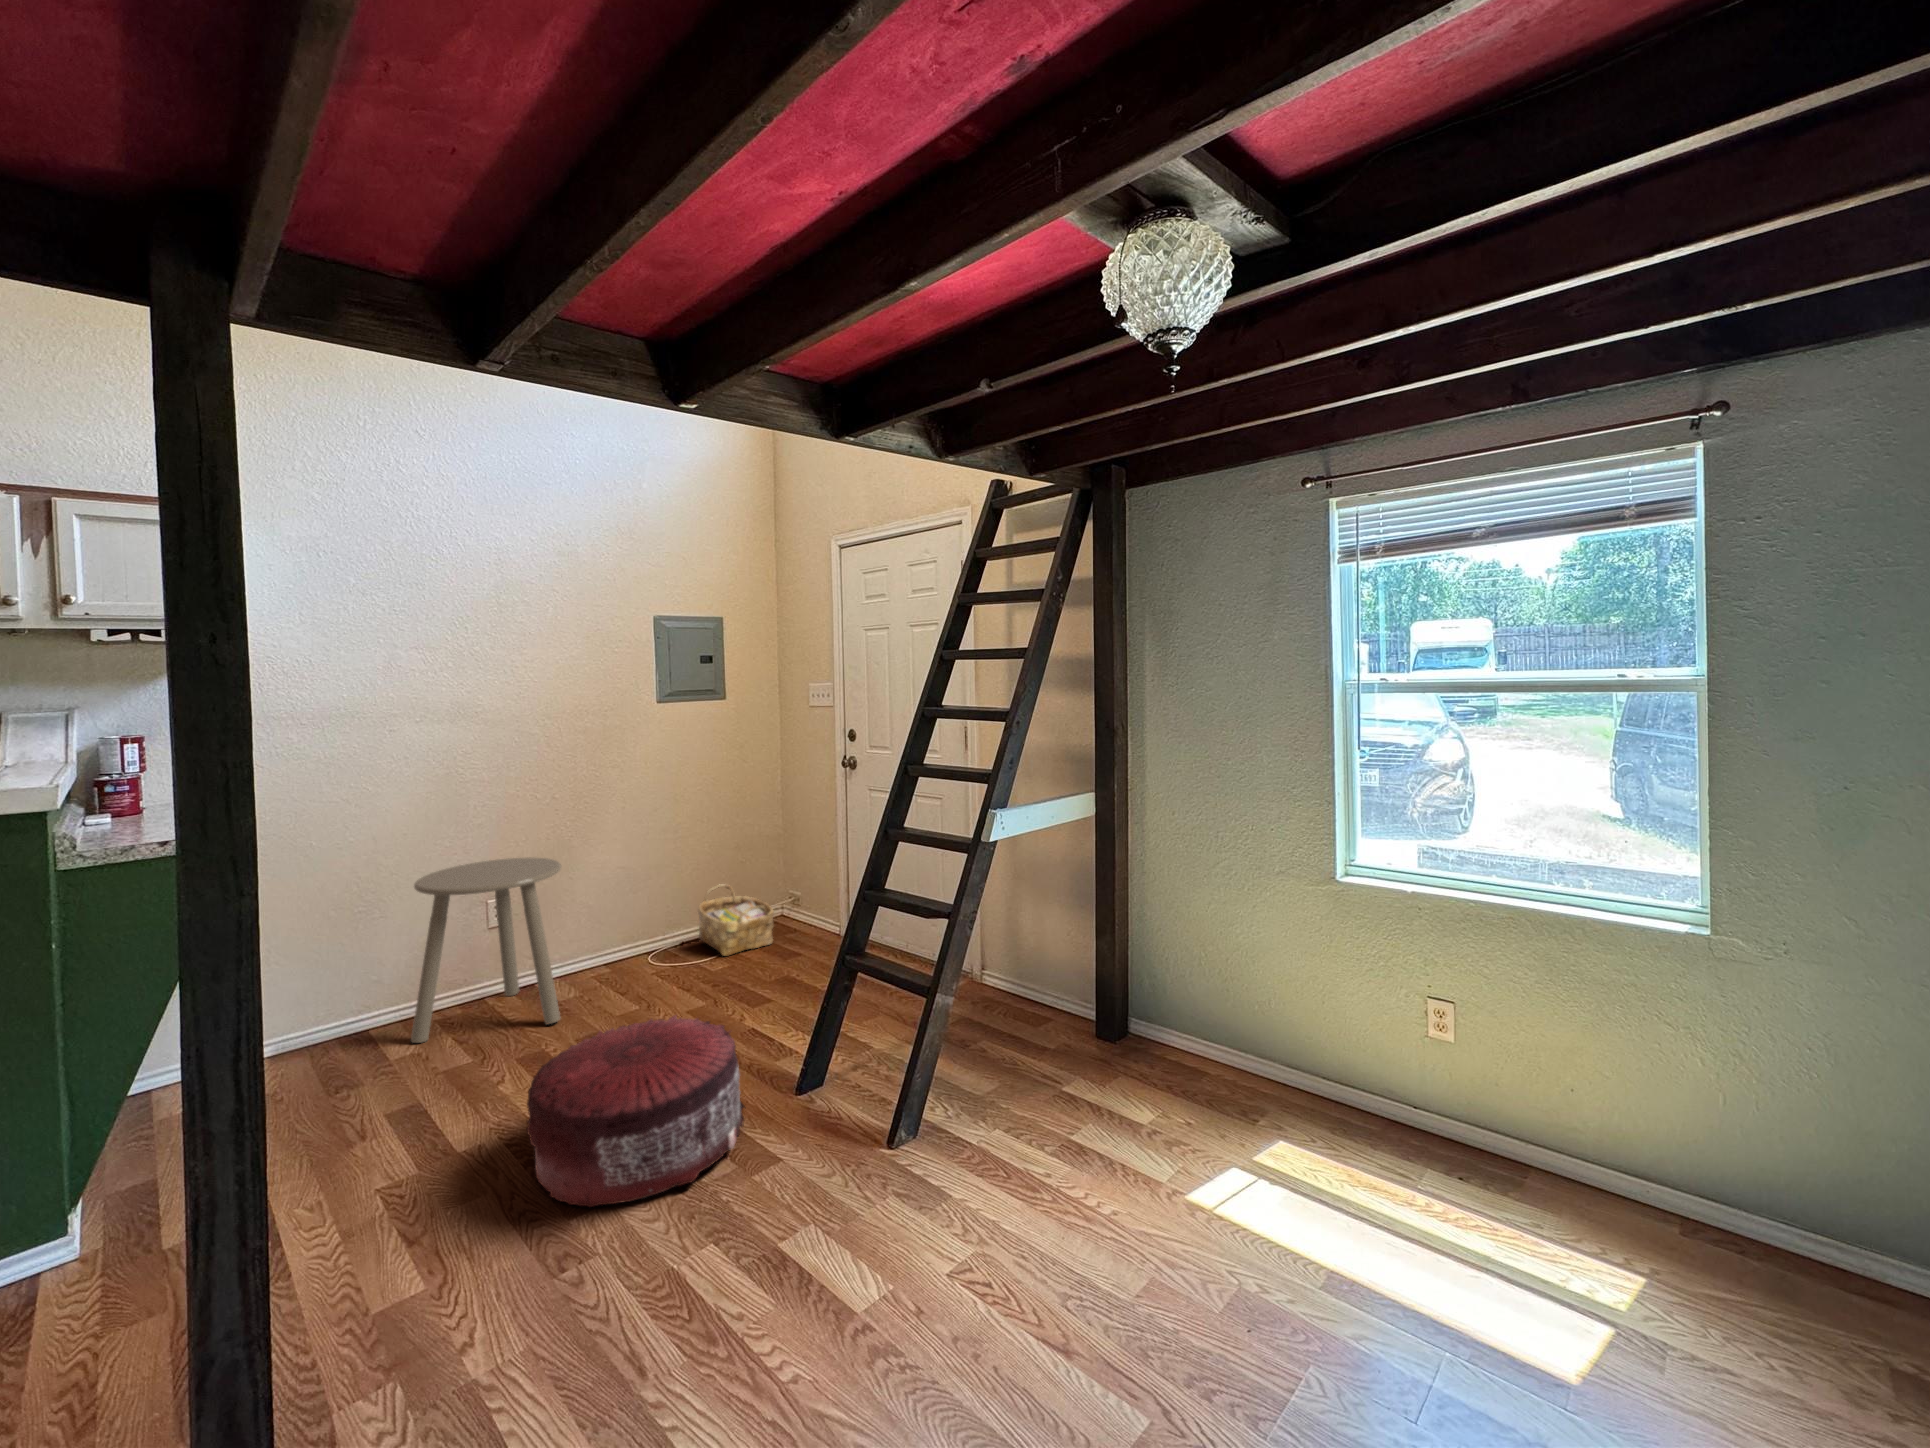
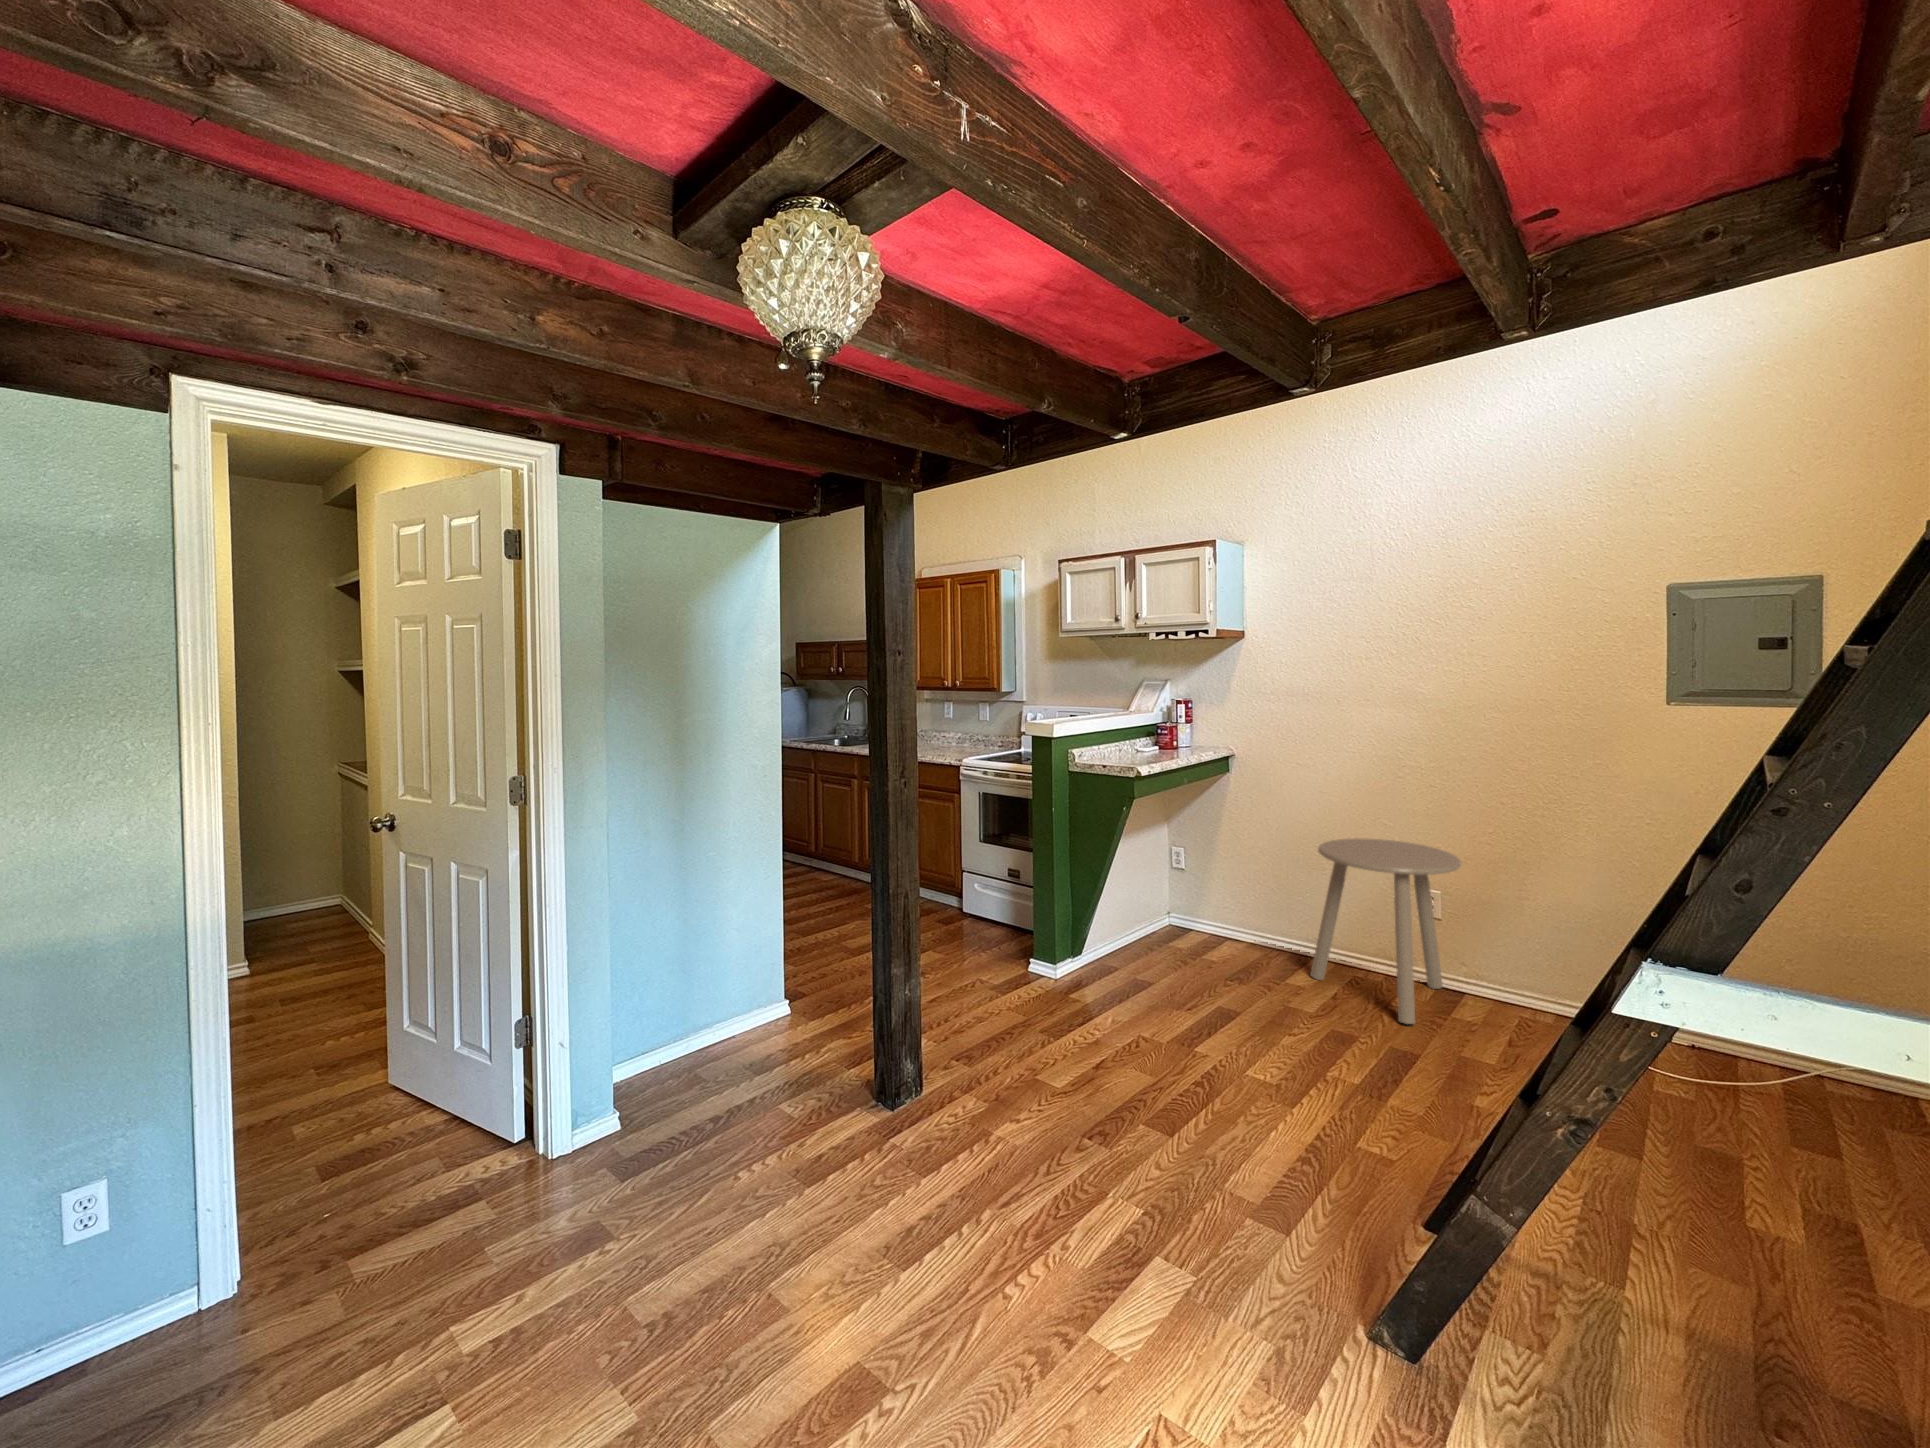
woven basket: present [698,884,774,956] -> none [1702,991,1848,1122]
pouf: present [527,1015,744,1207] -> none [1152,1009,1355,1189]

